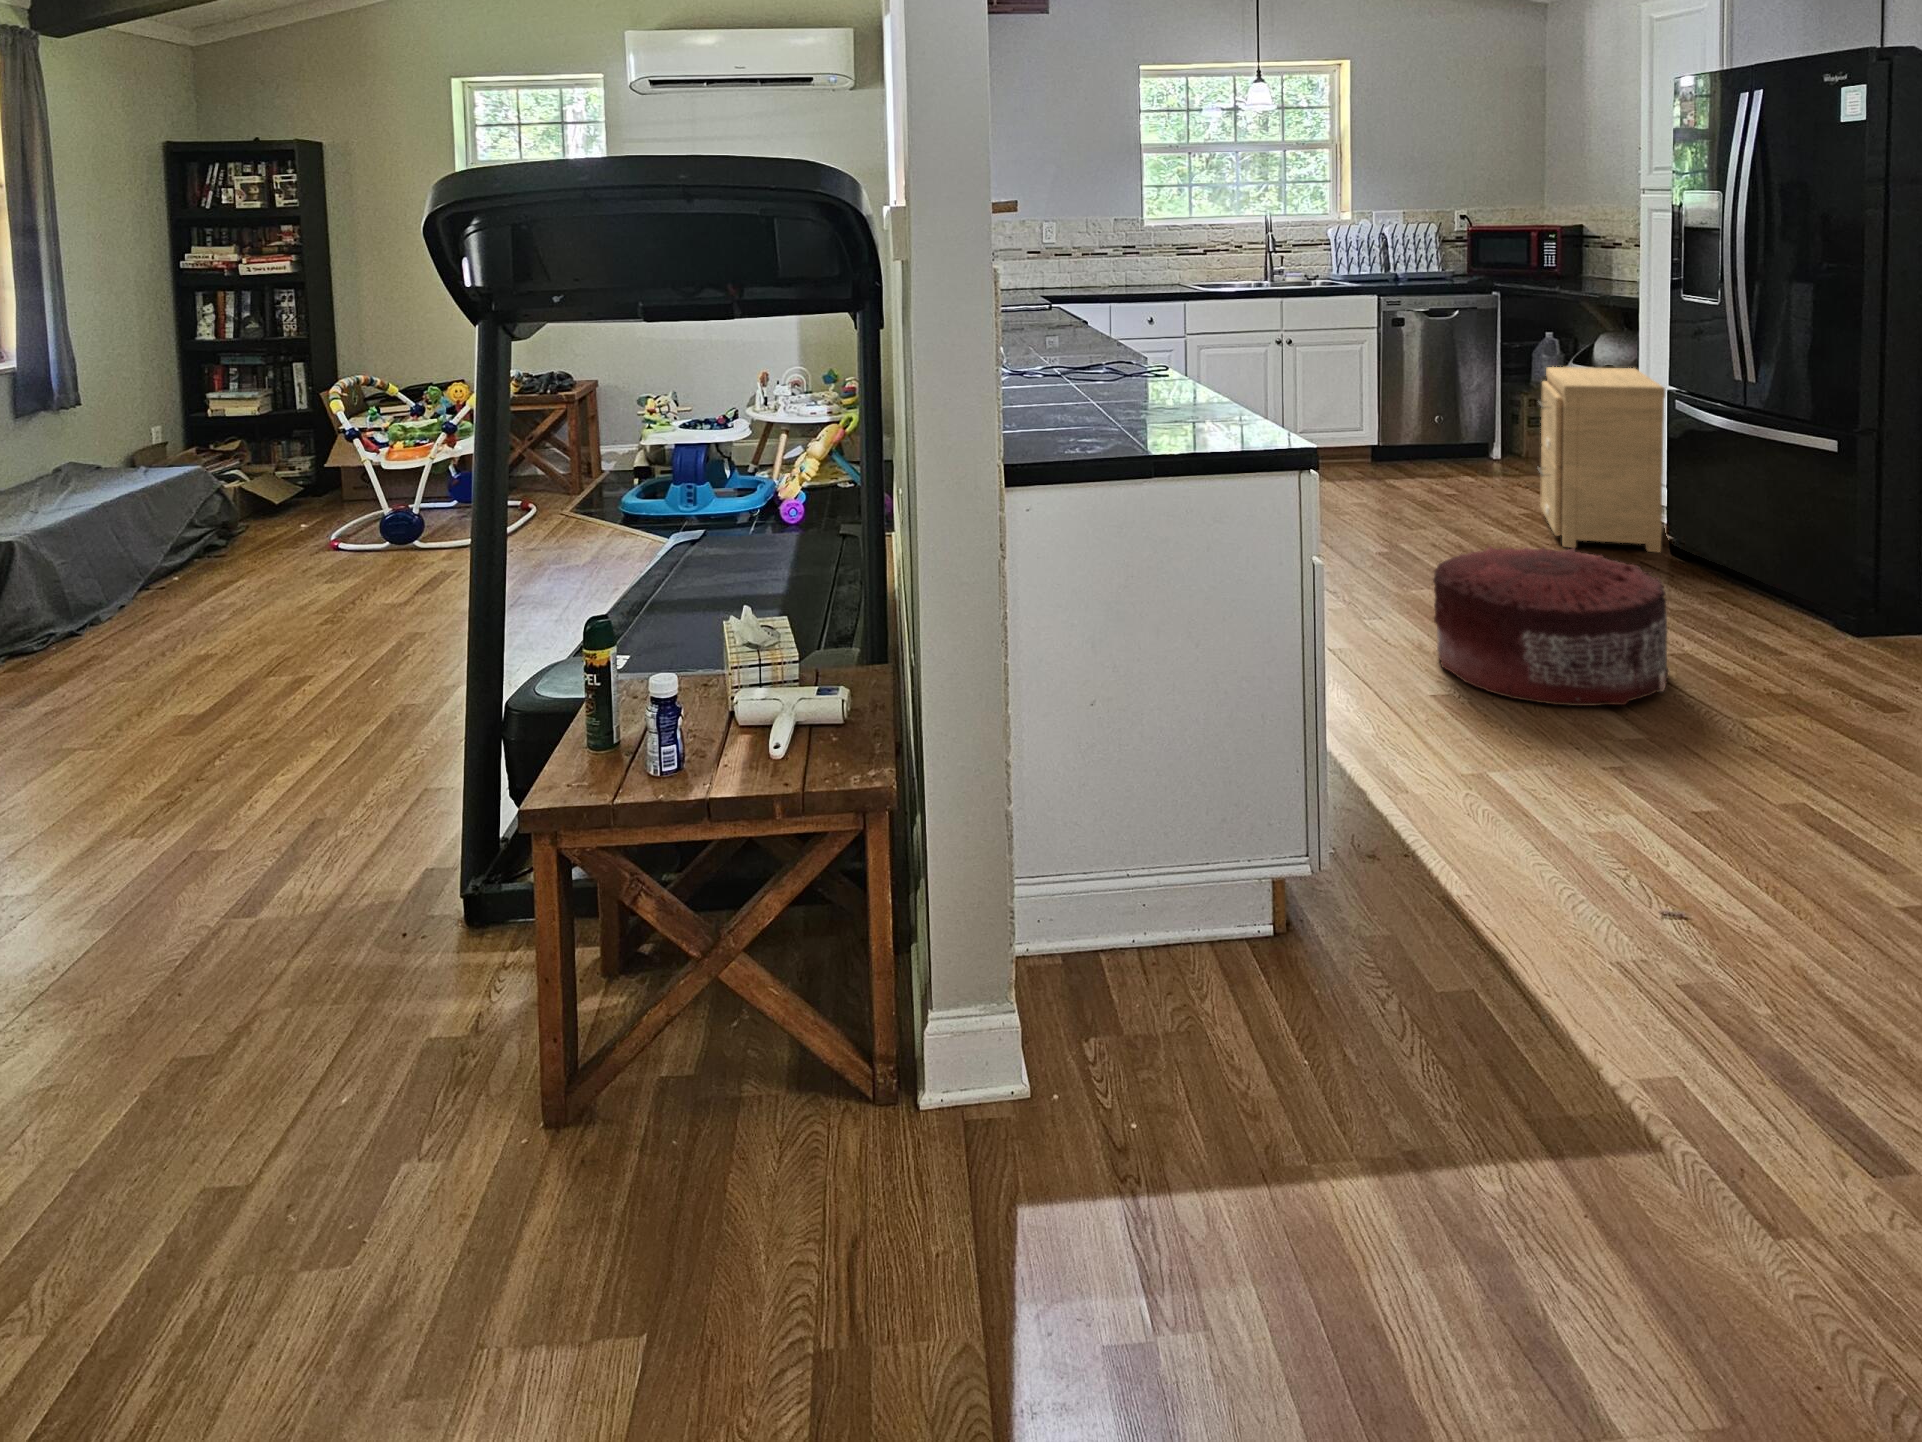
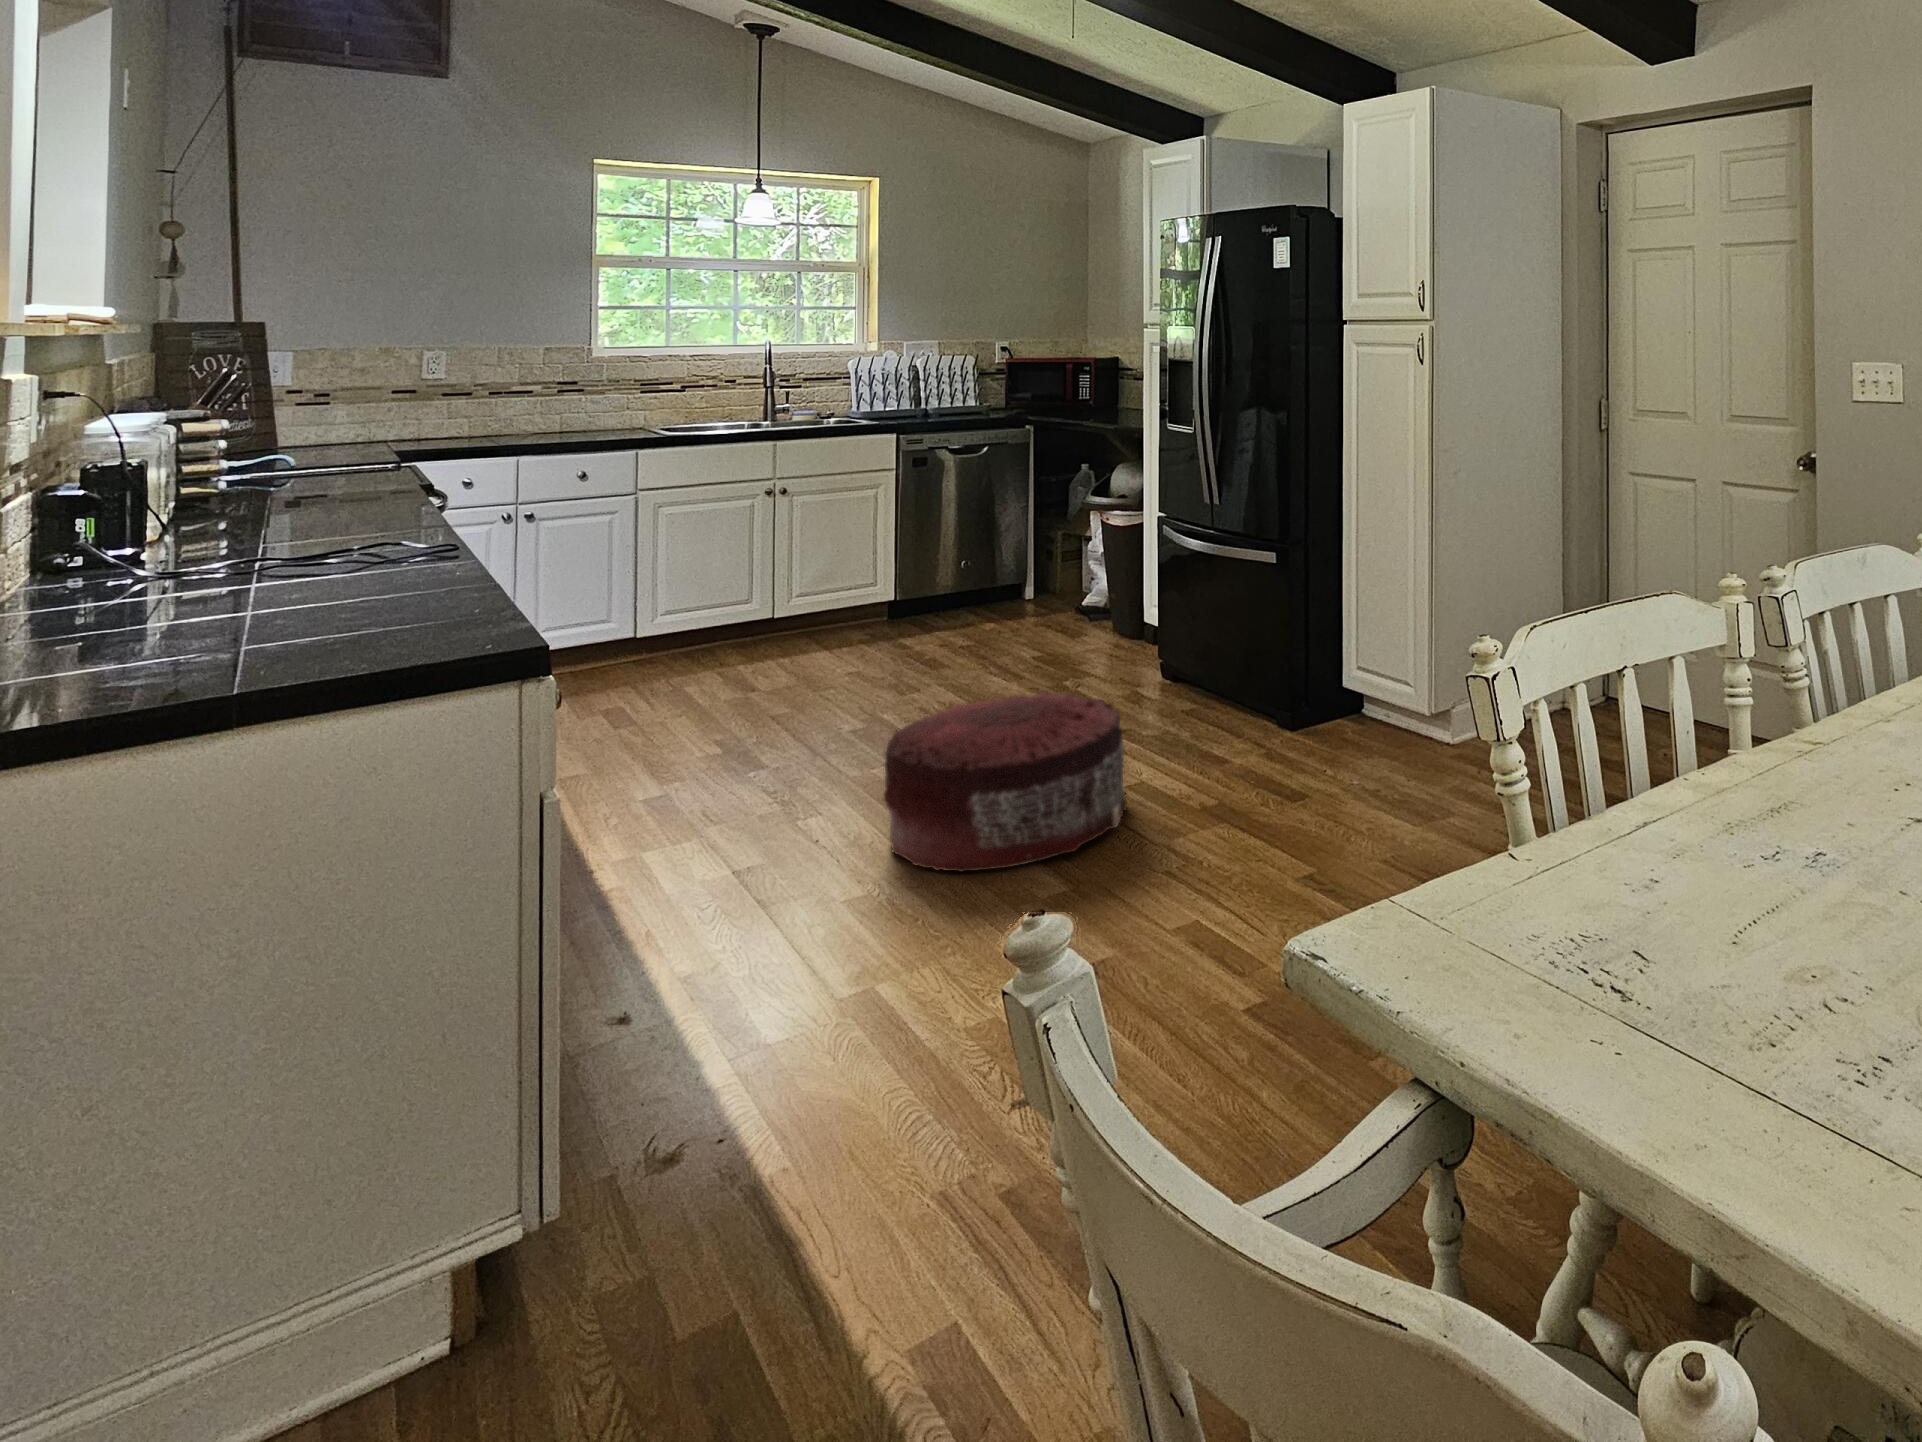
side table: present [1538,367,1665,552] -> none [1046,497,1157,686]

